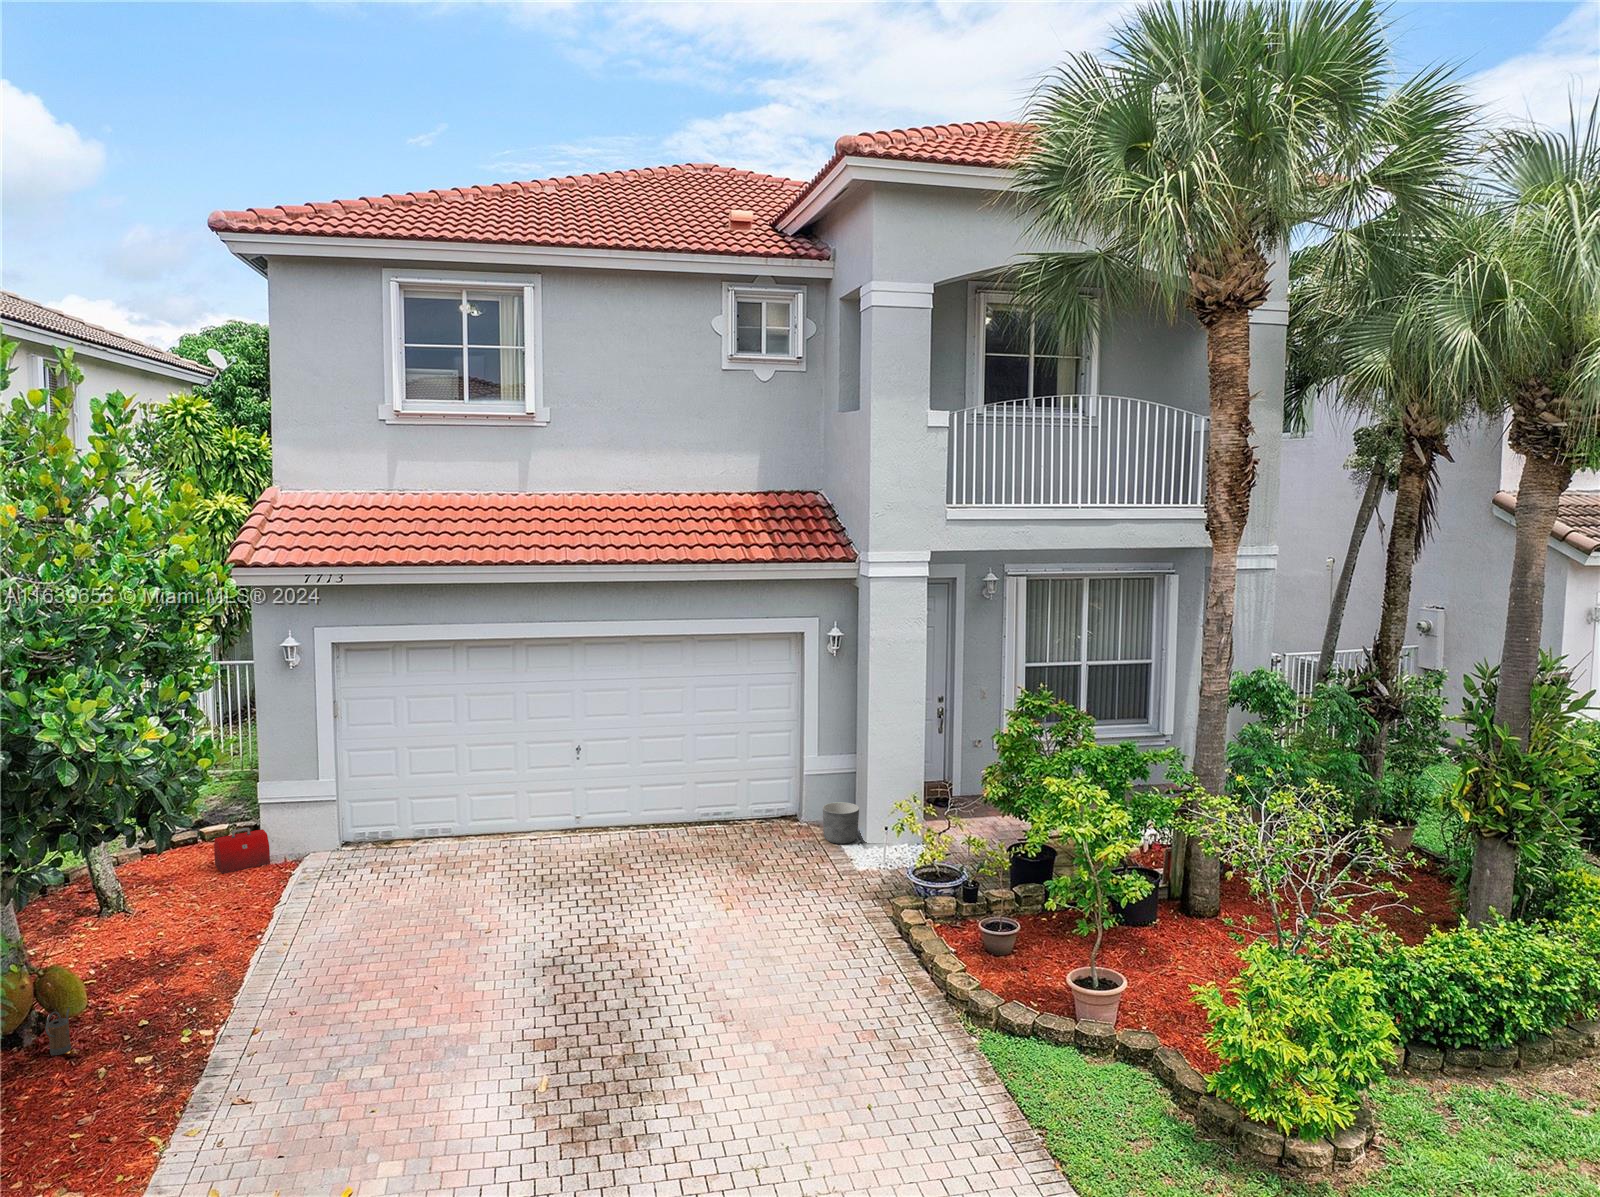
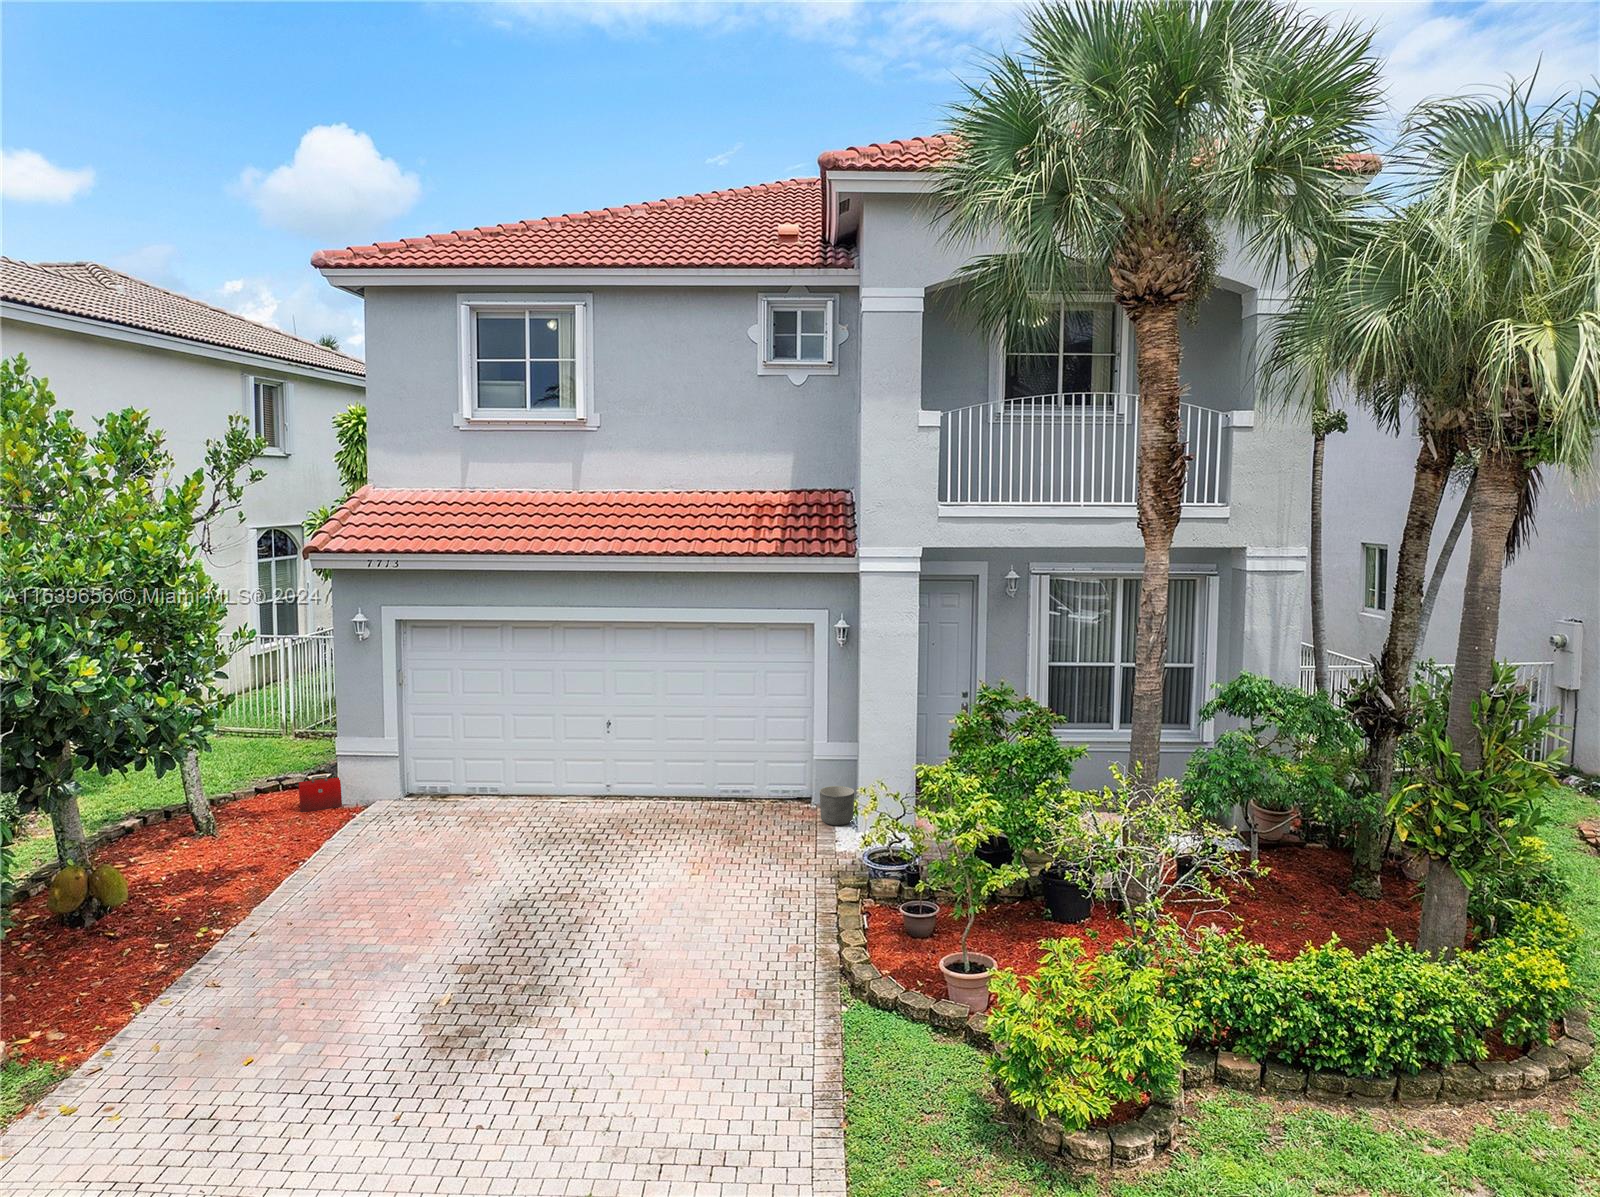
watering can: present [46,1008,71,1055] -> none [89,904,115,941]

